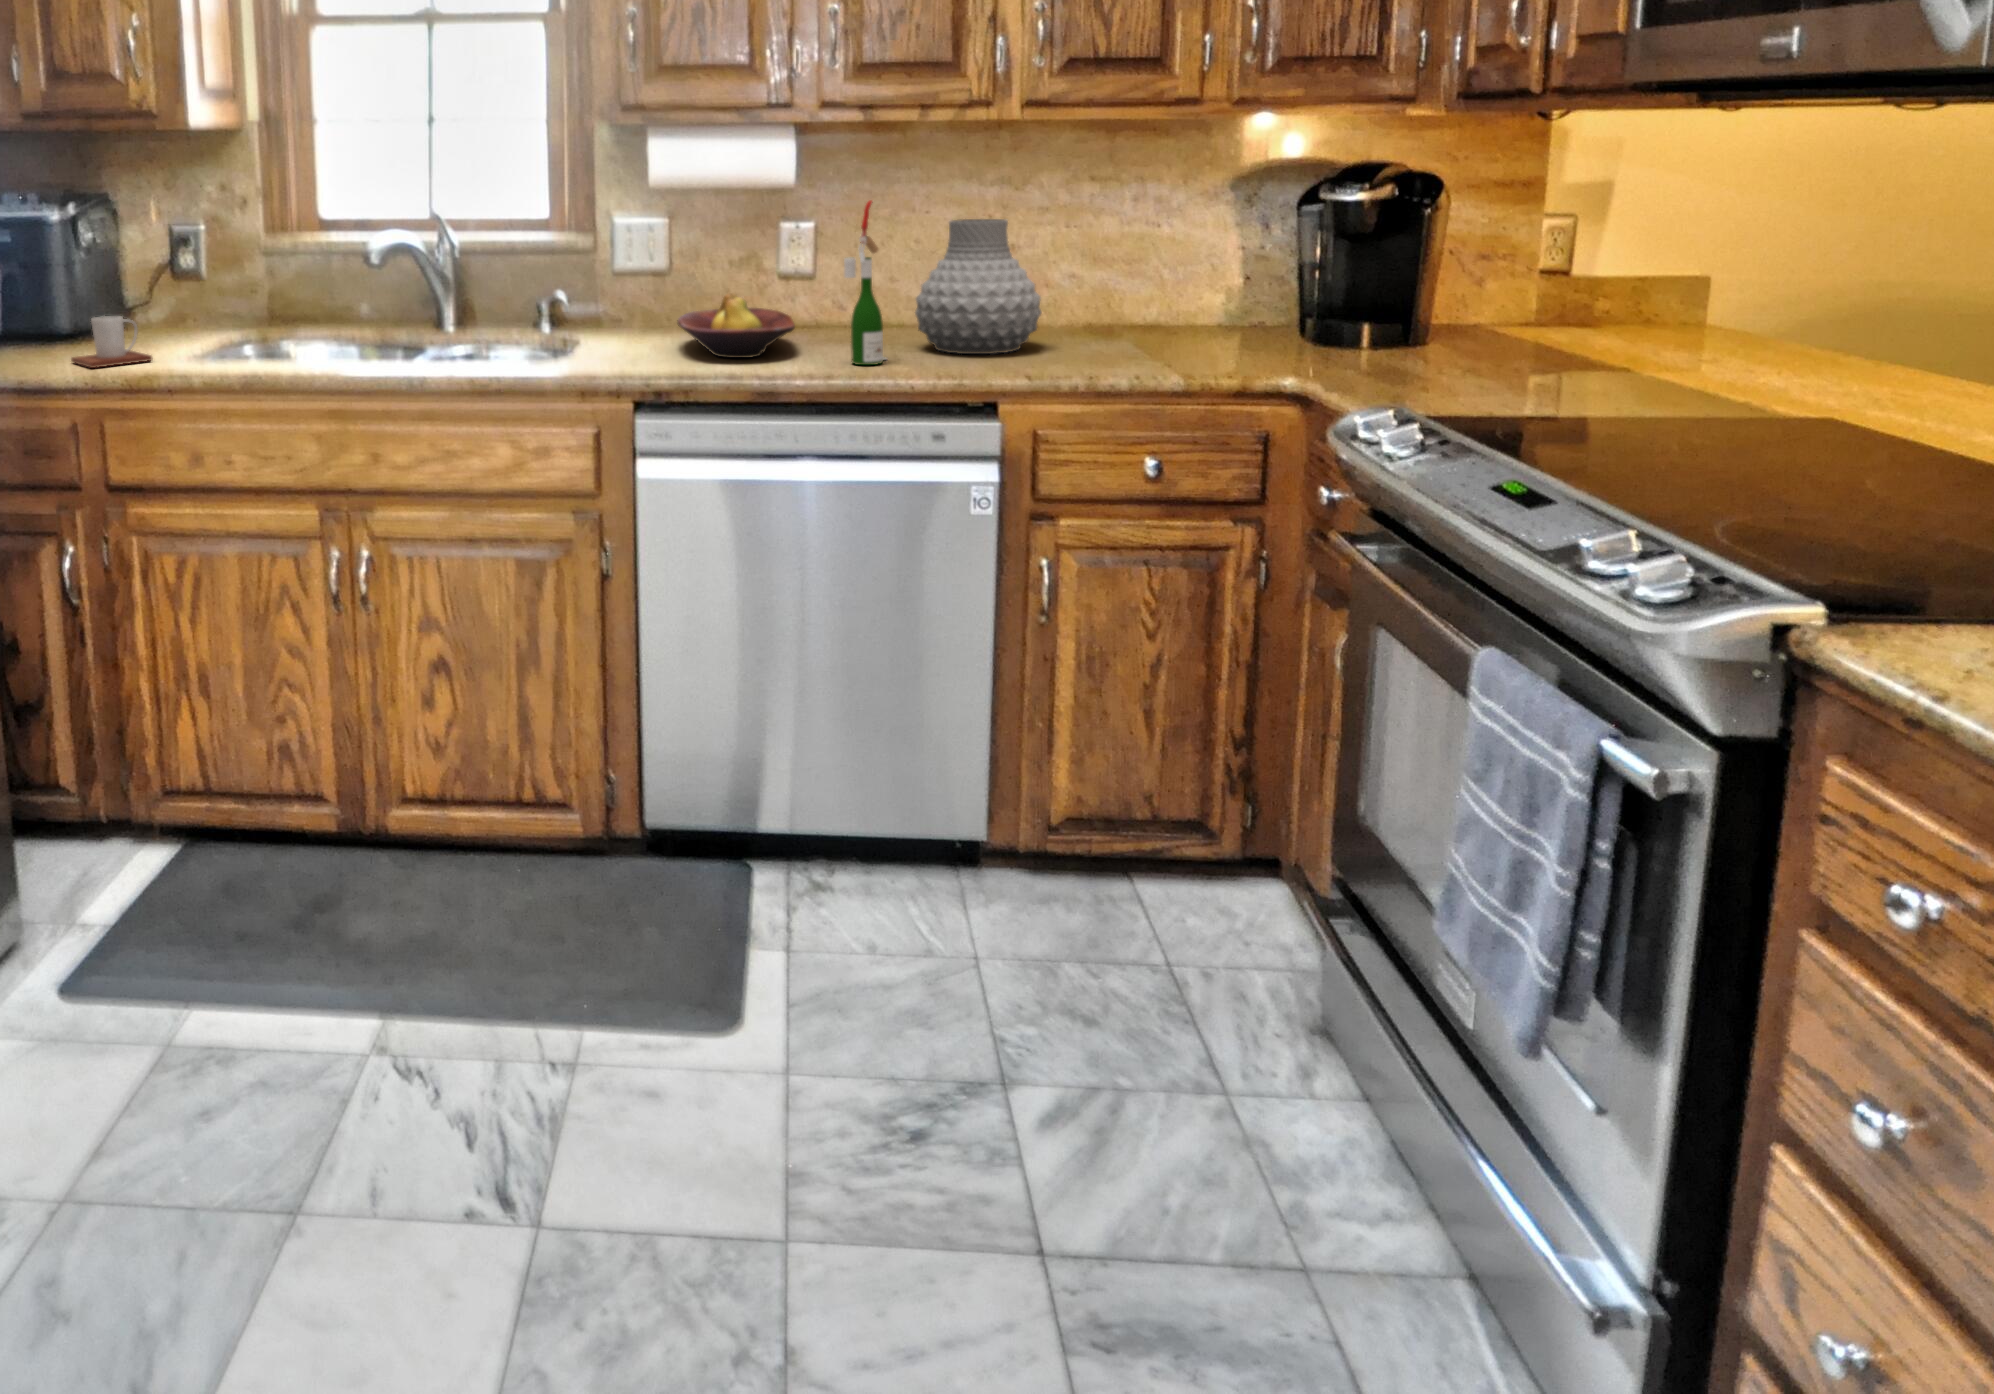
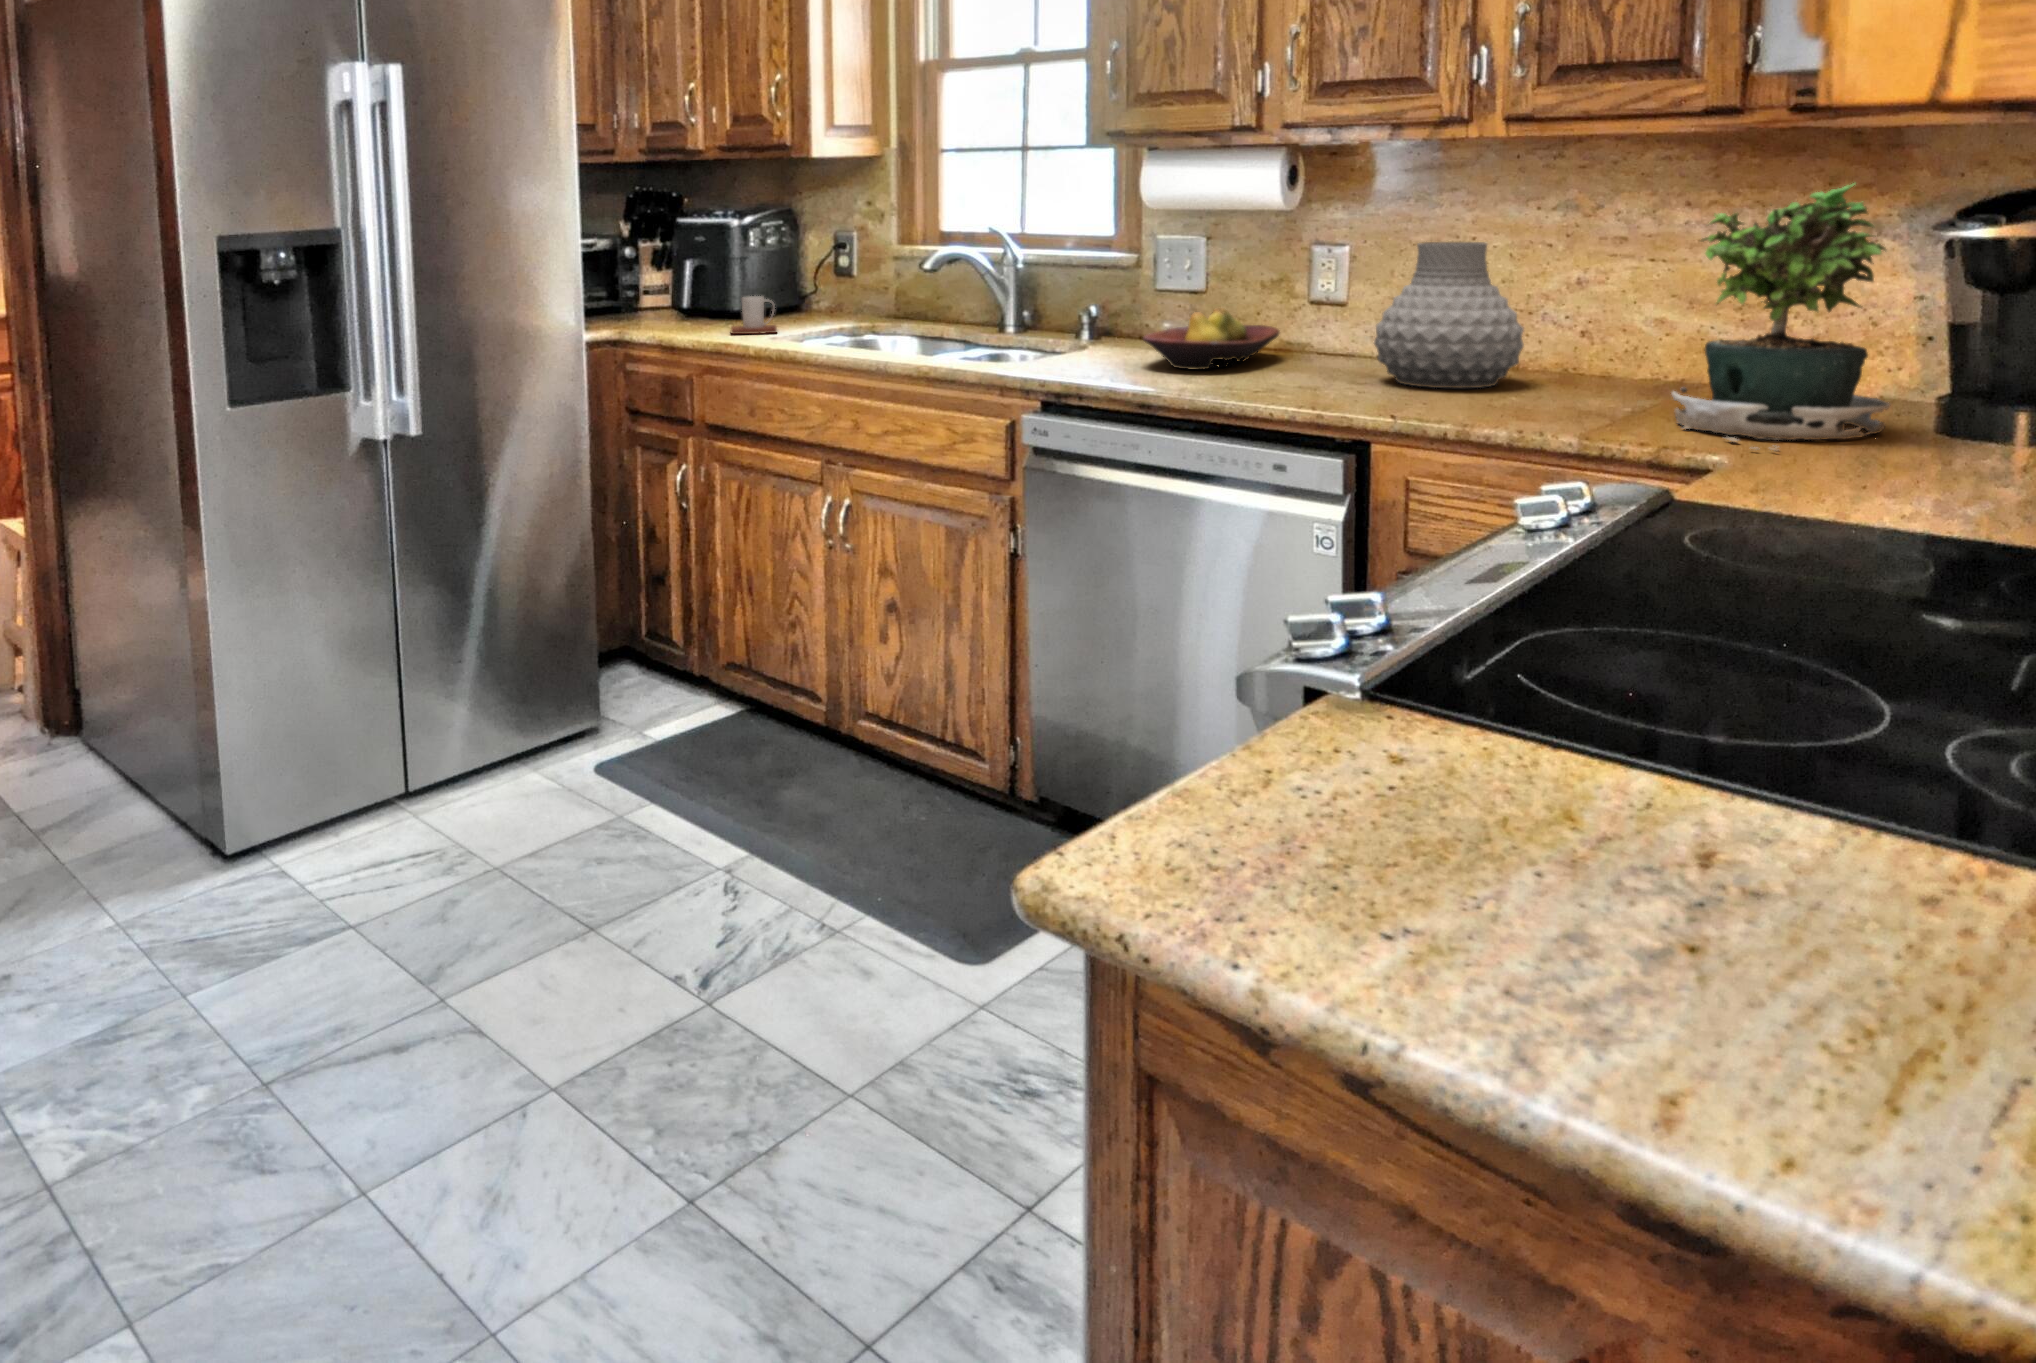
potted plant: none [1213,163,1378,380] -> present [1672,184,1890,450]
wine bottle: present [844,200,886,365] -> none [1268,218,1318,385]

